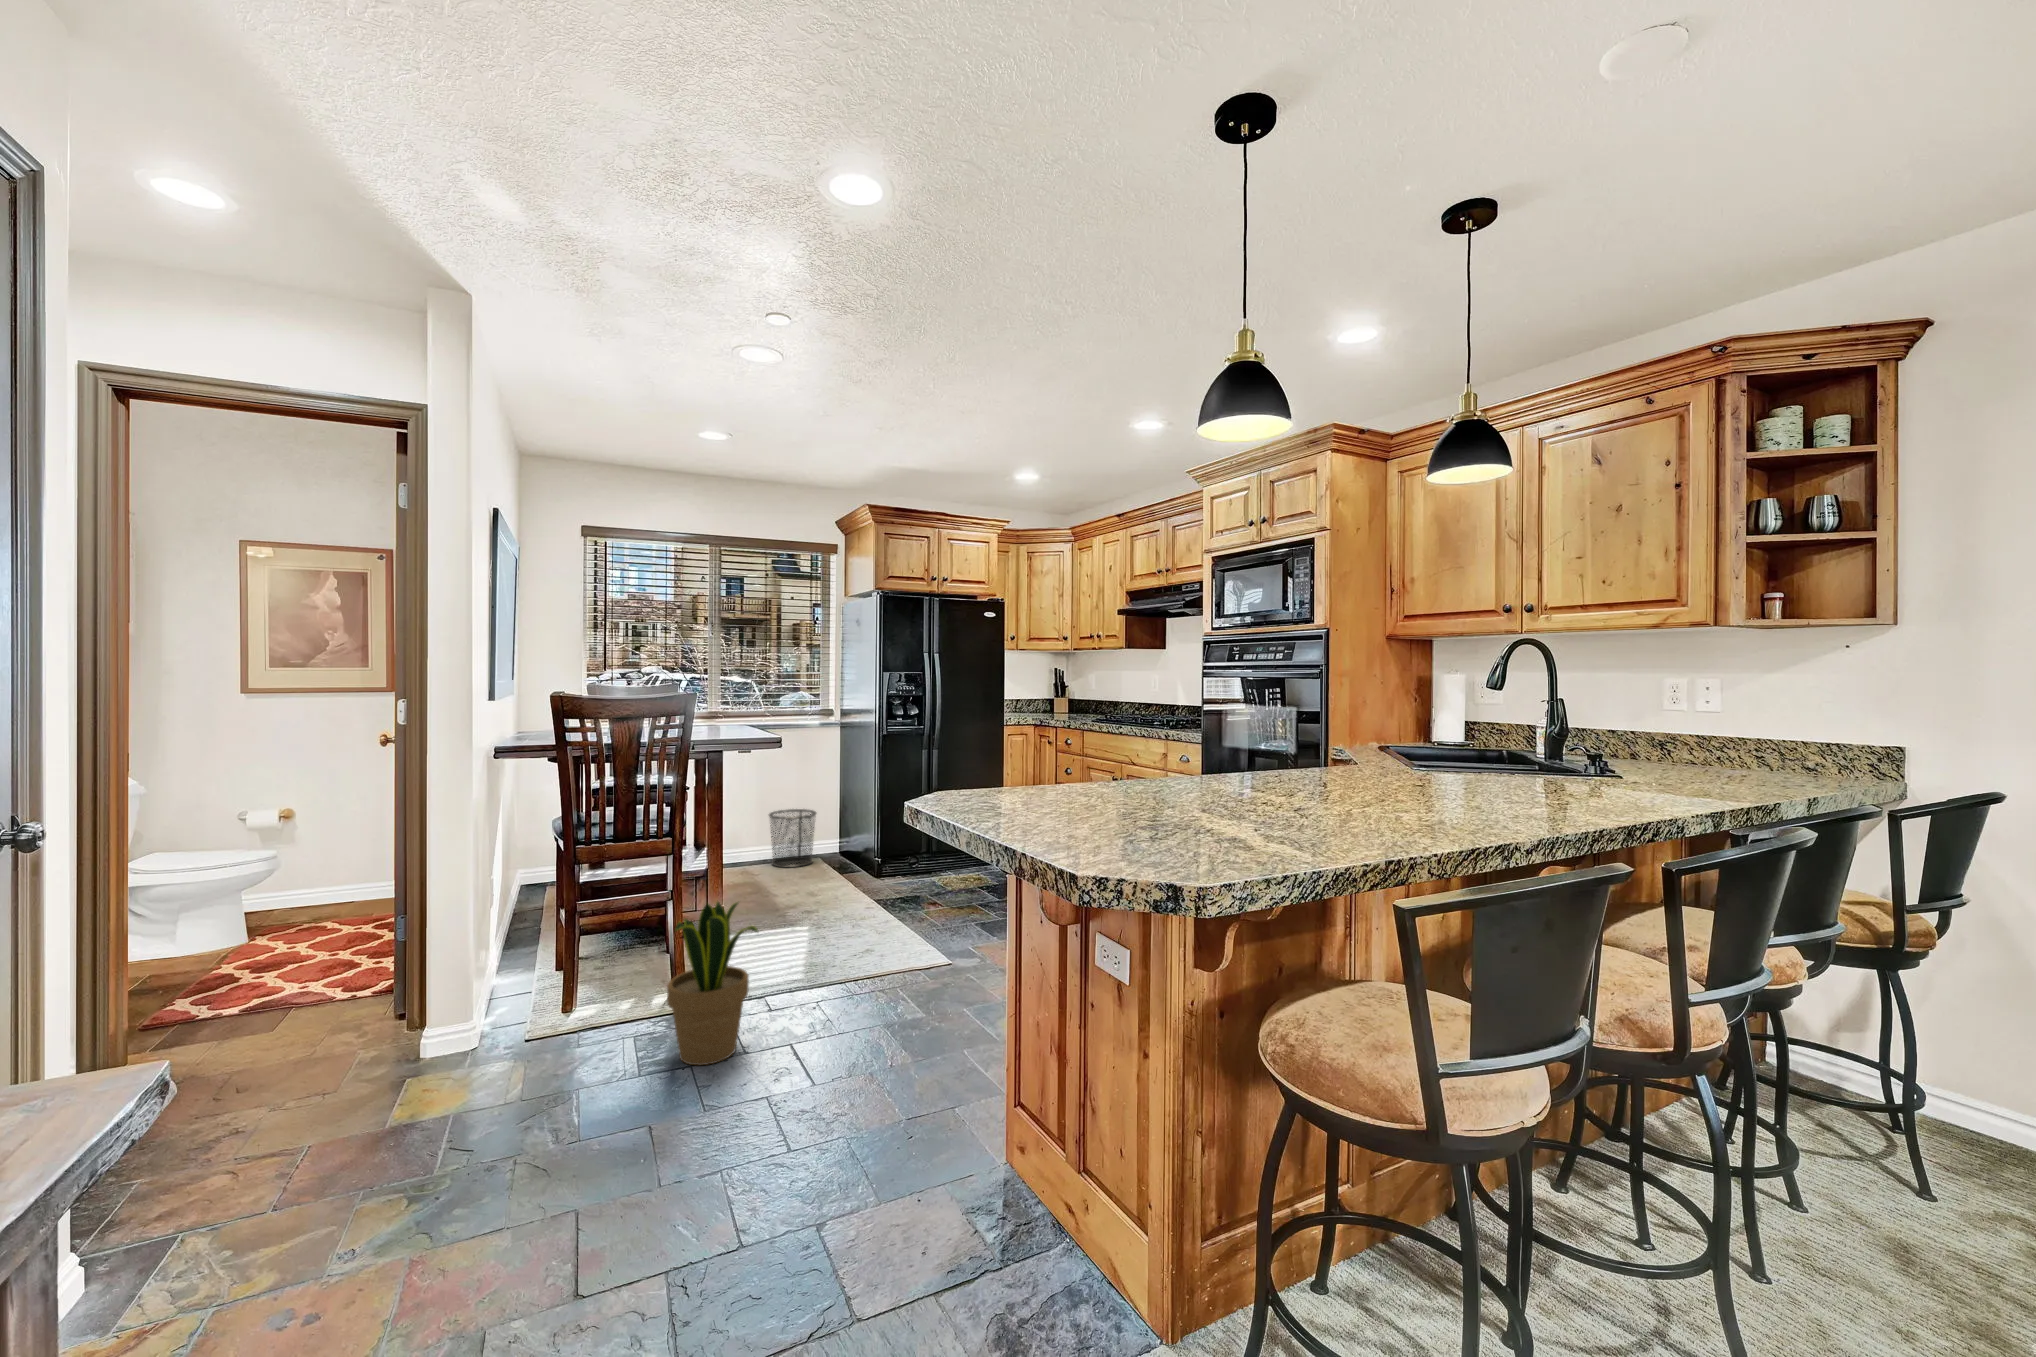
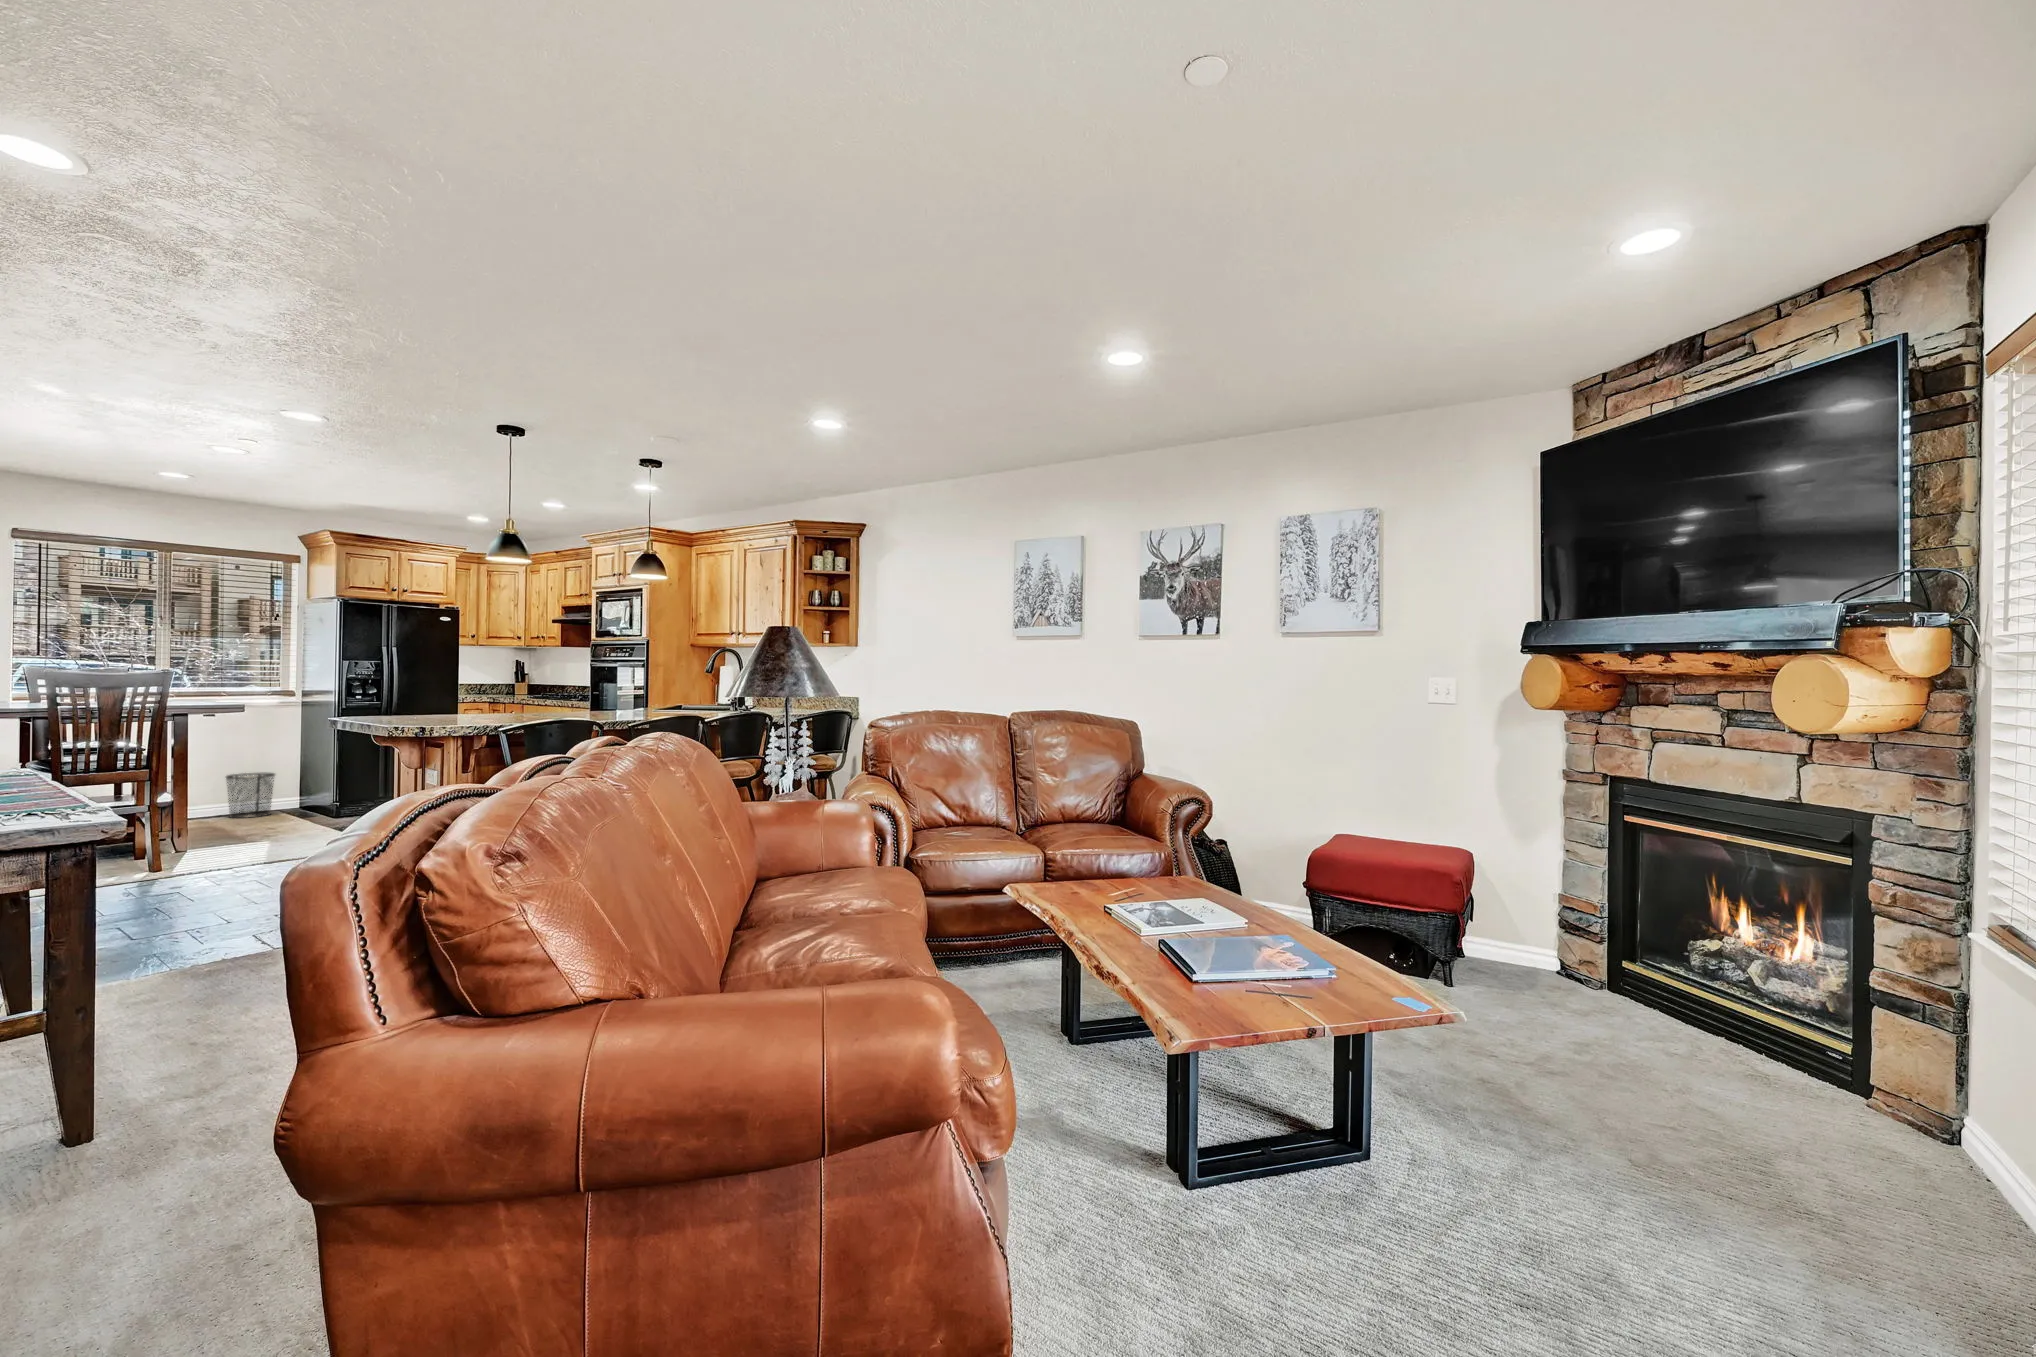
potted plant: present [667,902,758,1065] -> none [160,795,231,889]

